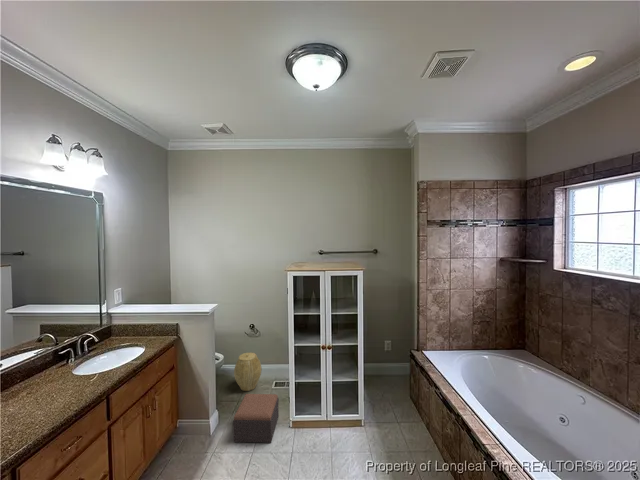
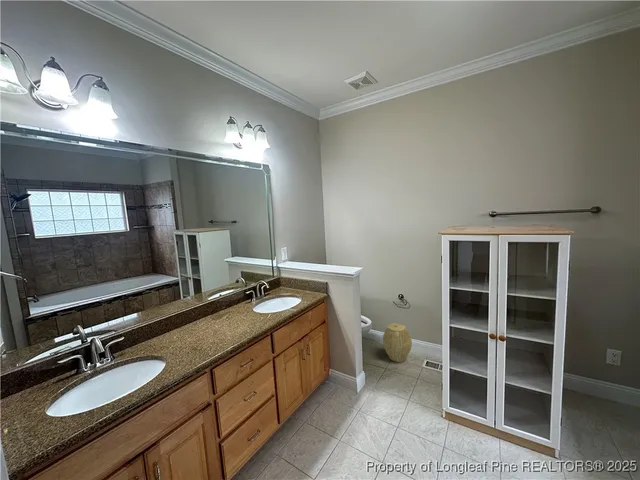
footstool: present [233,394,279,443] -> none [379,365,430,425]

